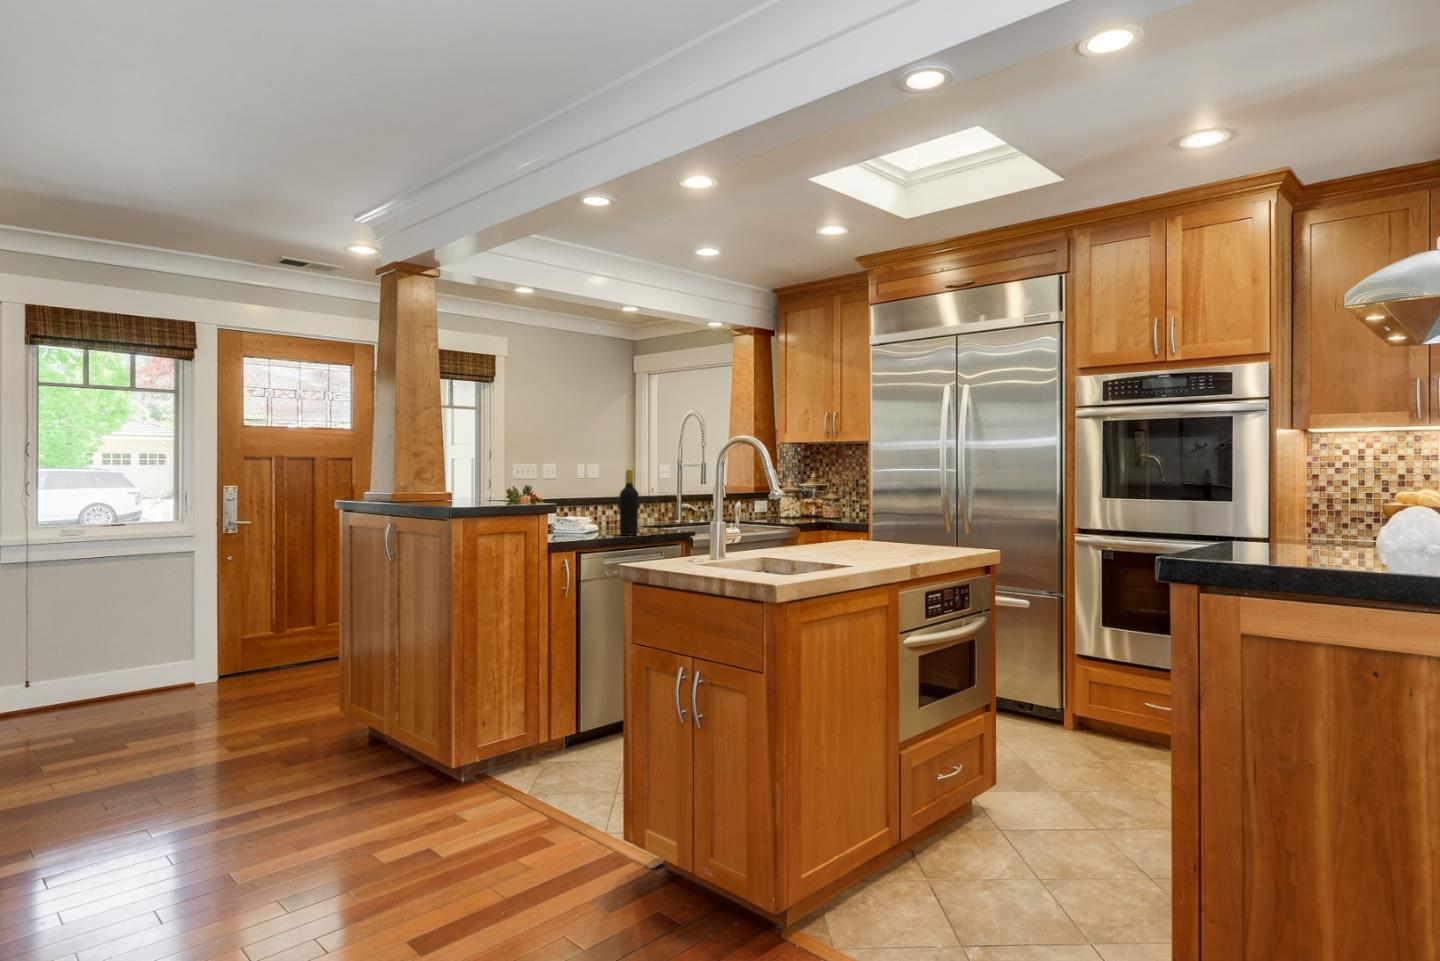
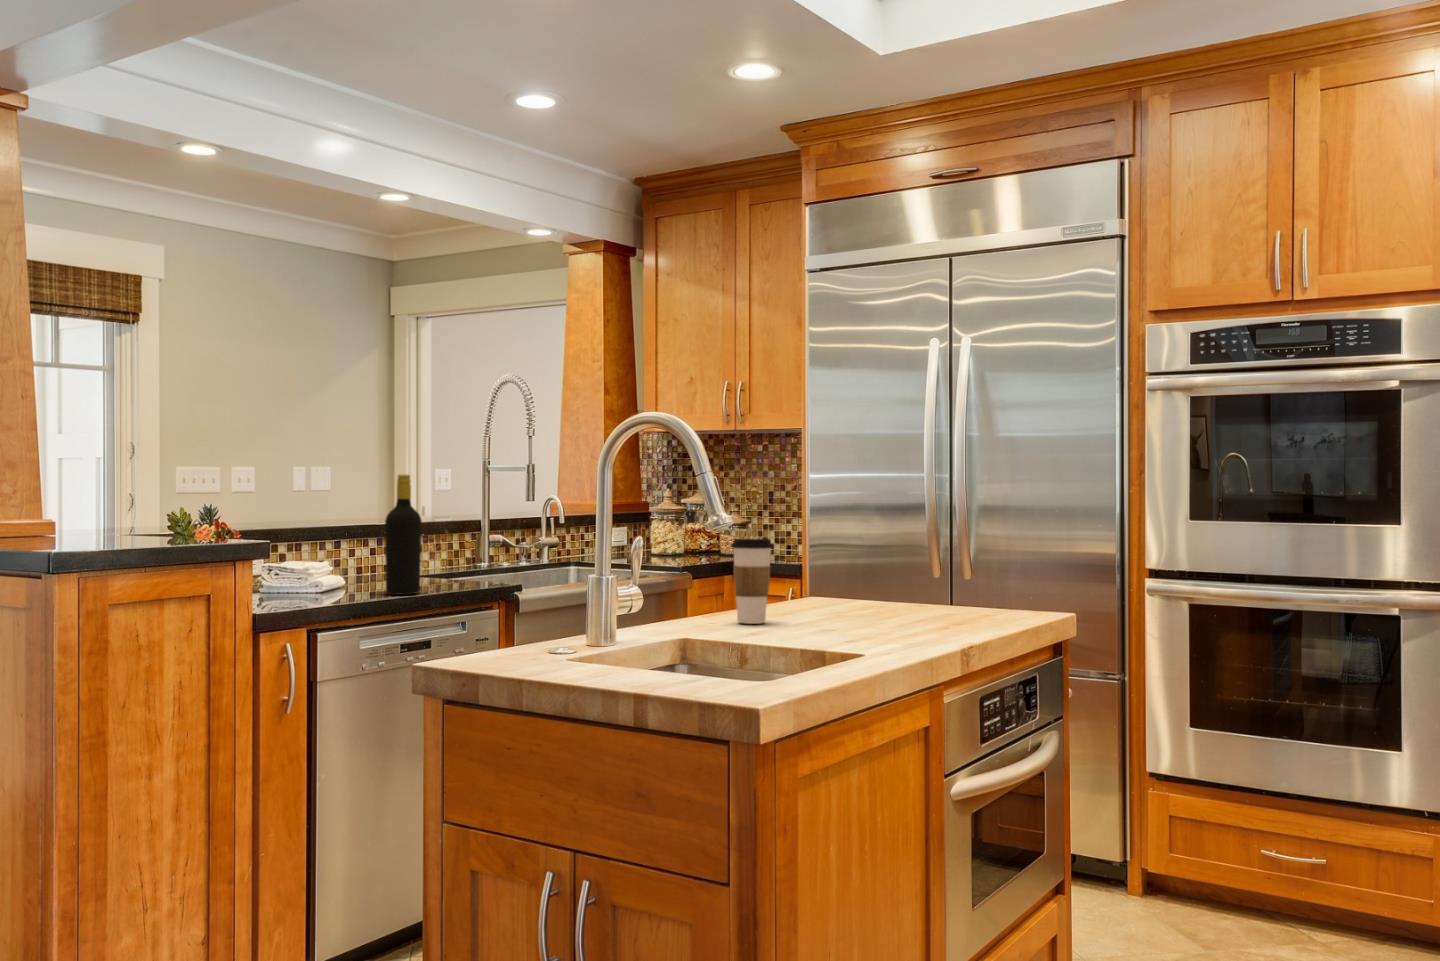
coffee cup: none [795,505,818,551] -> present [731,539,774,624]

